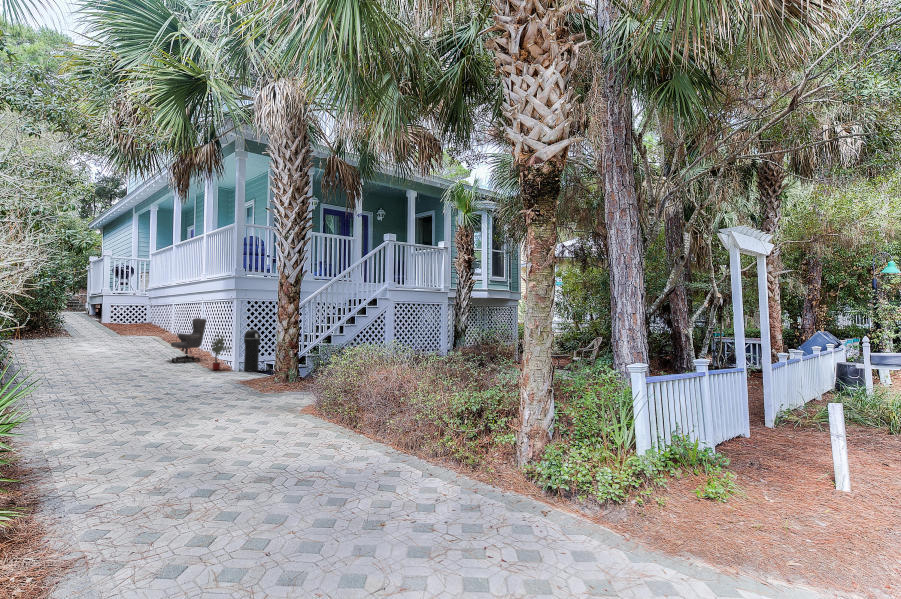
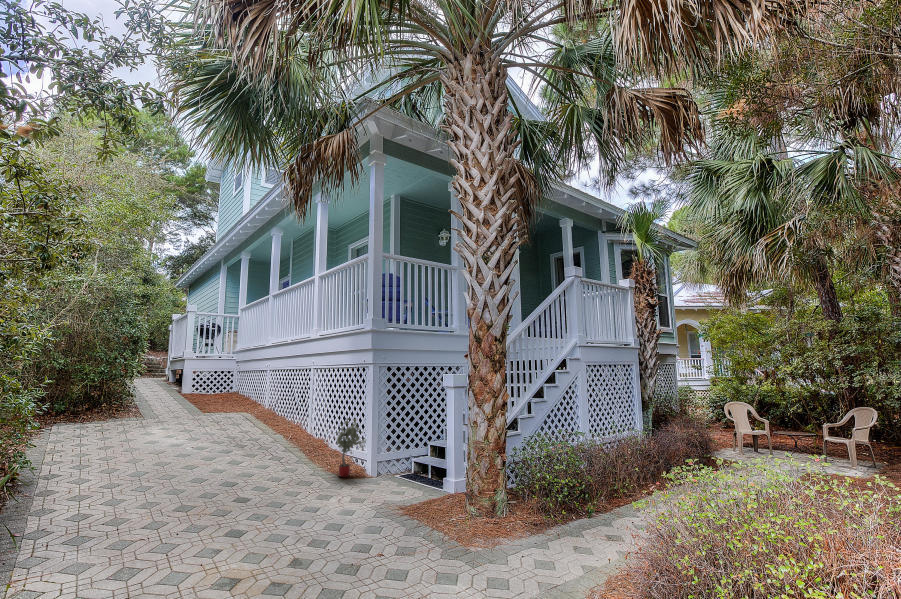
chair: present [171,318,206,363] -> none [271,391,320,460]
trash can: present [244,329,260,371] -> none [387,411,411,480]

